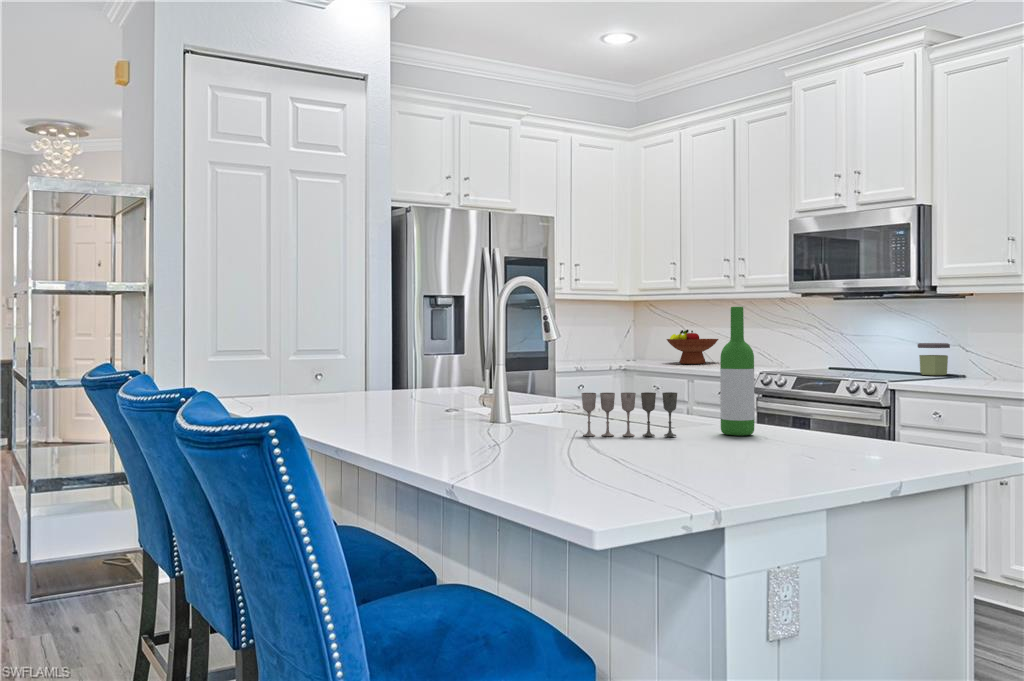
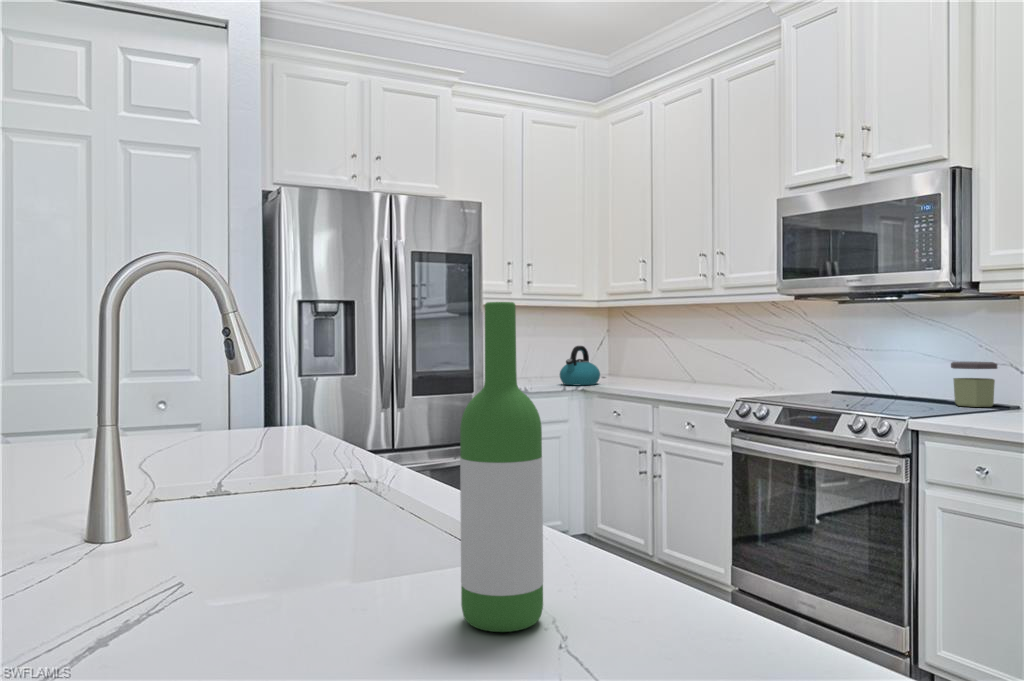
fruit bowl: present [667,329,718,364] -> none [634,341,698,383]
kettle: none [604,333,638,366] -> present [560,346,600,385]
wine glass: present [582,392,677,436] -> none [98,514,332,638]

